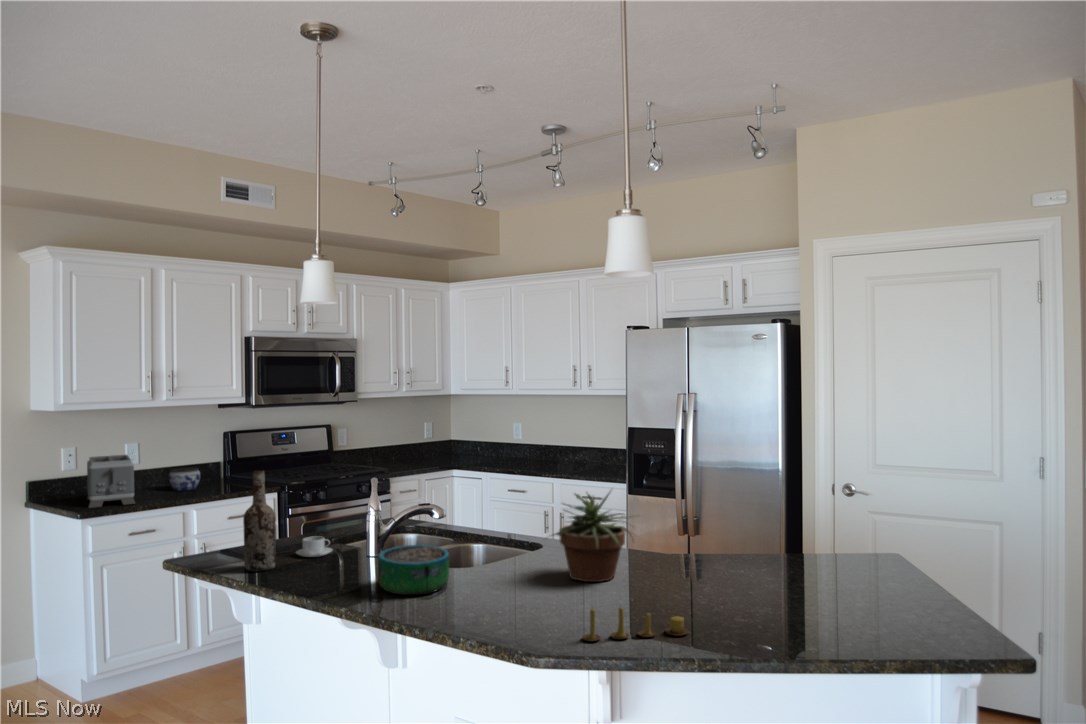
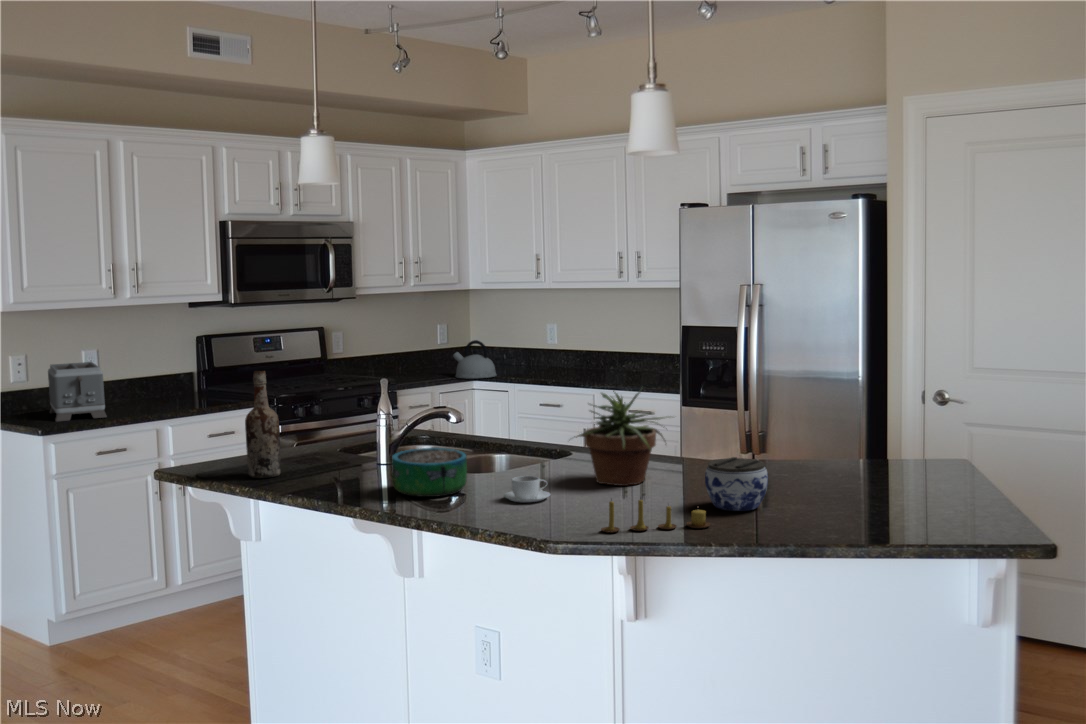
kettle: none [438,436,474,467] -> present [453,340,496,379]
jar: present [169,467,200,491] -> present [705,457,768,511]
coffee cup: present [296,536,333,557] -> present [504,476,550,502]

